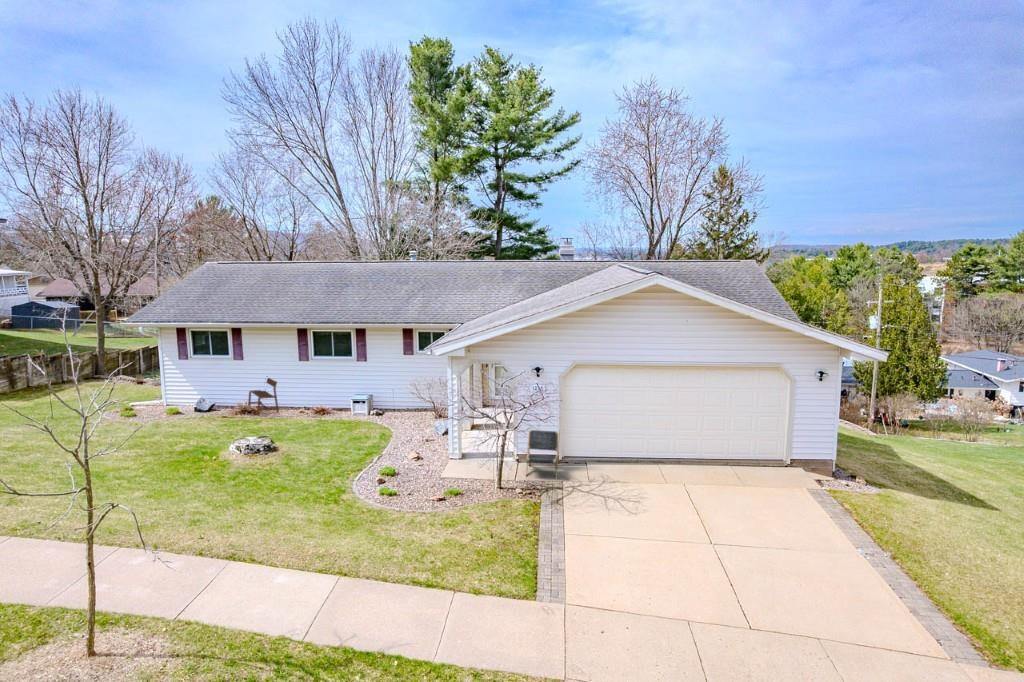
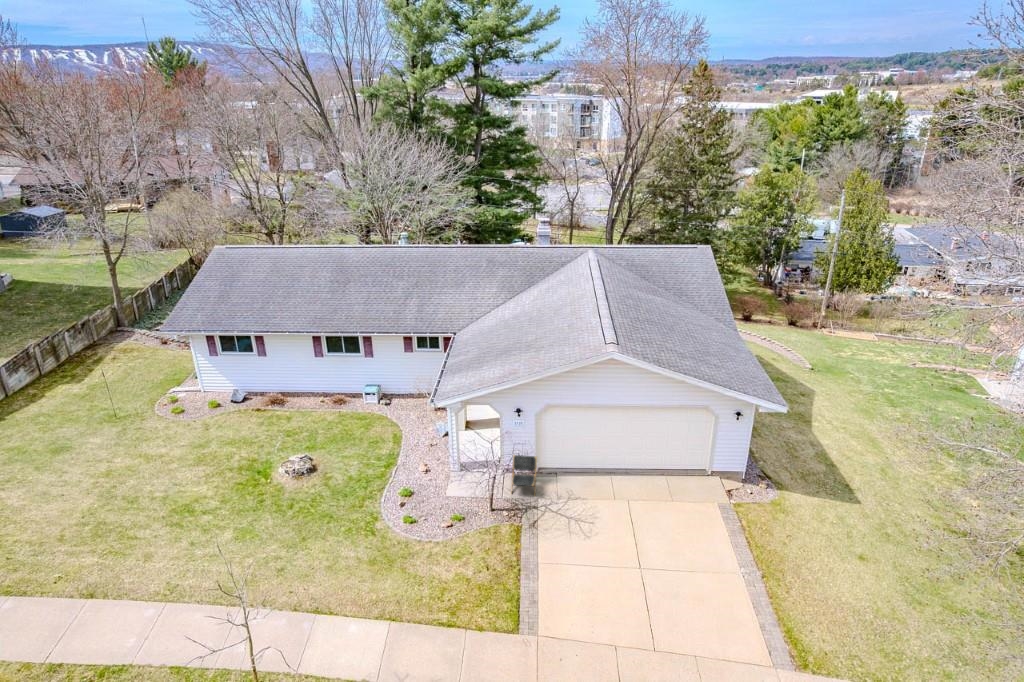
bench: present [248,376,279,415] -> none [274,369,303,409]

